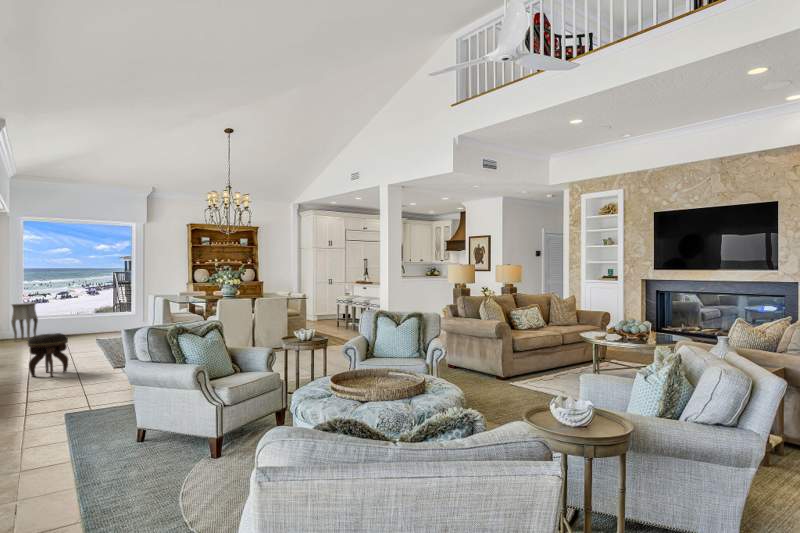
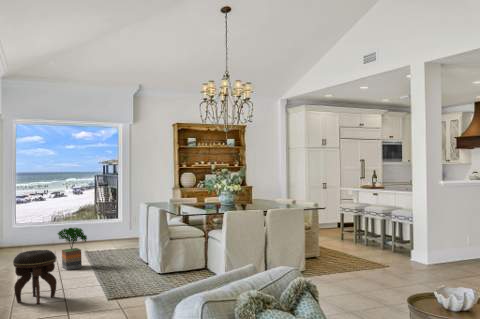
side table: present [11,302,38,341] -> none [6,207,31,249]
potted tree: none [67,317,98,355] -> present [58,228,87,270]

